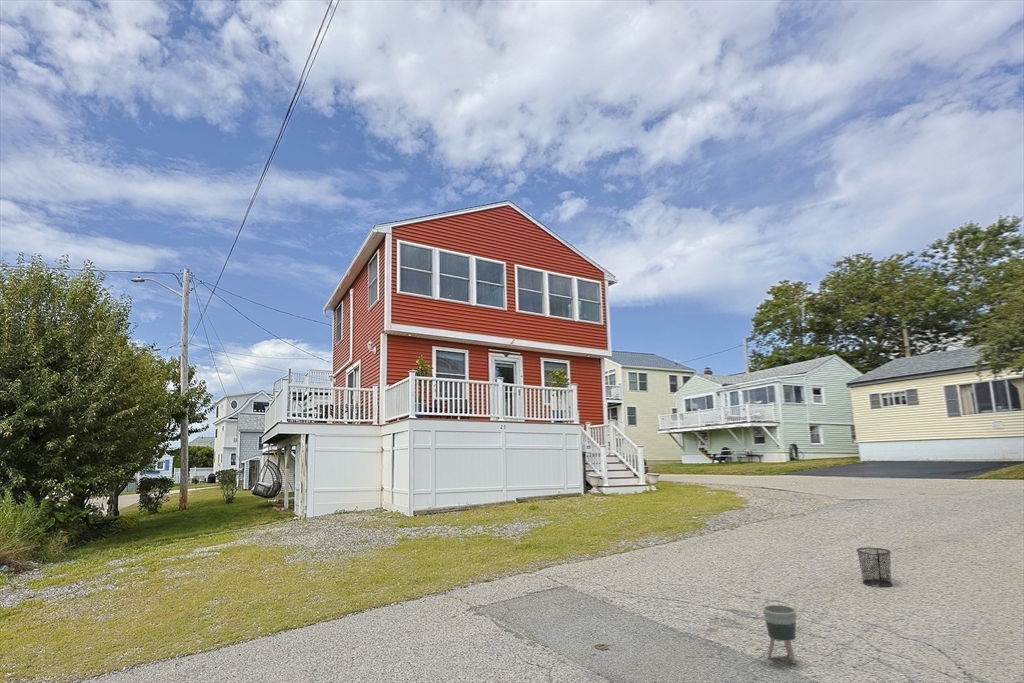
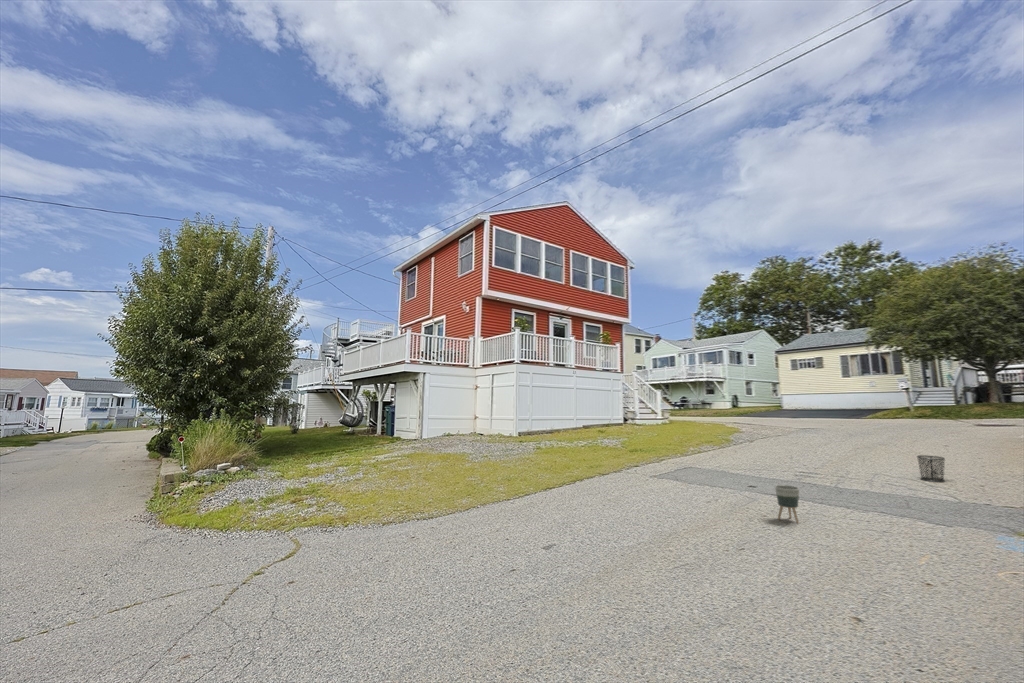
planter: present [763,605,796,664] -> present [775,485,799,523]

